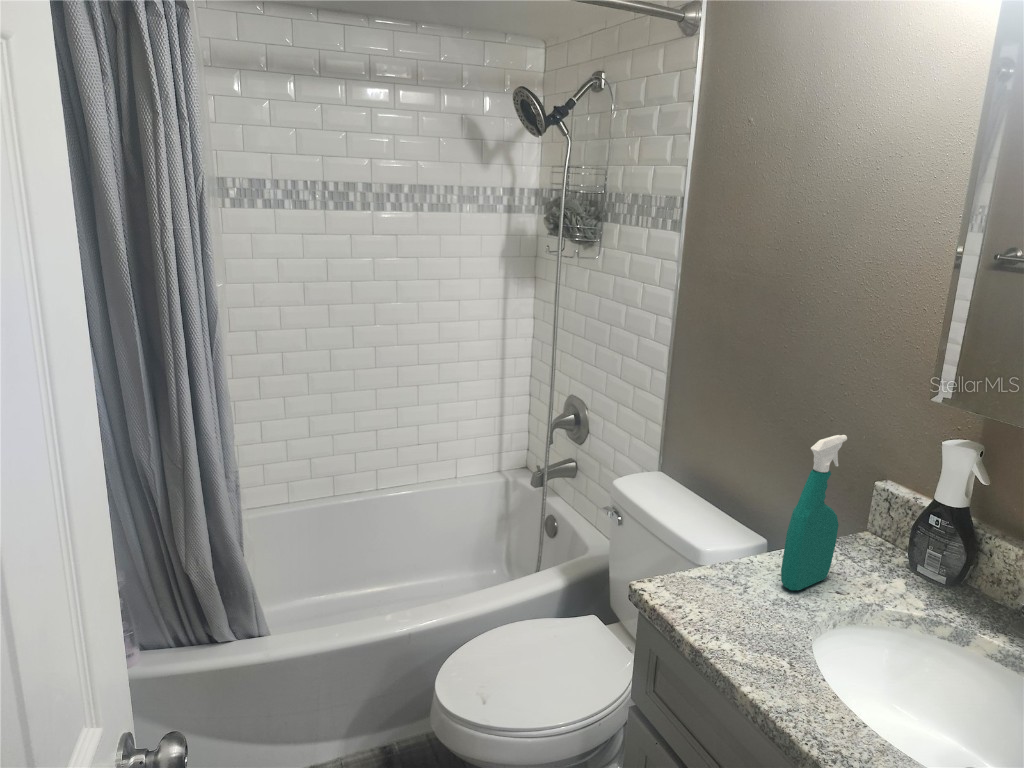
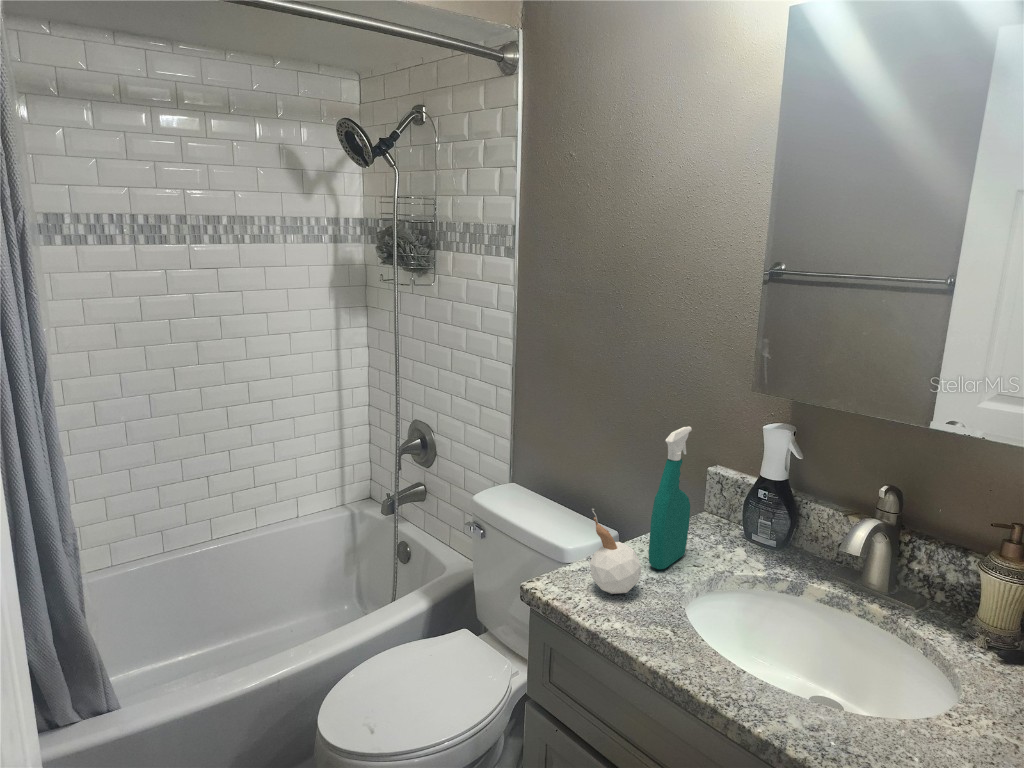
candle: none [707,514,765,610] -> present [590,509,641,594]

